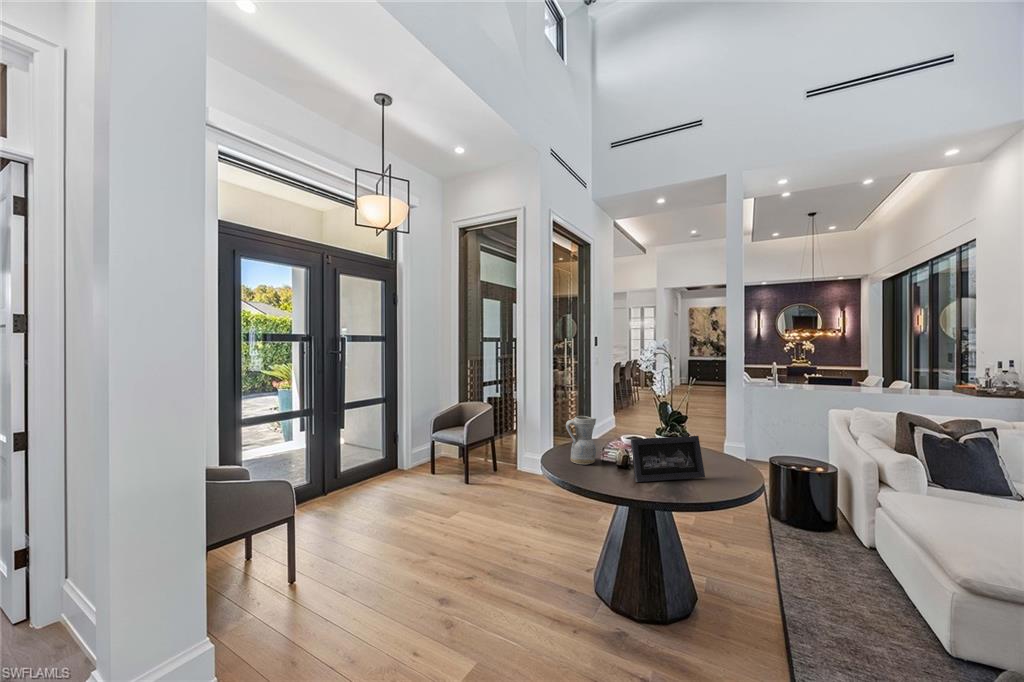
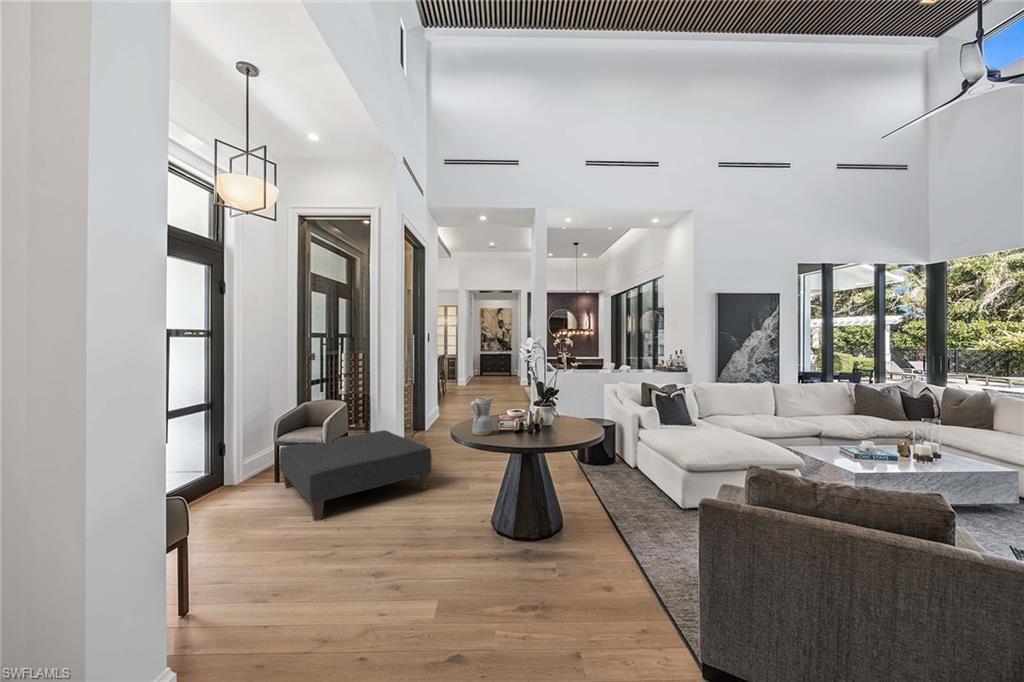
picture frame: present [631,436,705,482] -> none [525,404,569,441]
ottoman: none [424,440,555,526] -> present [280,430,432,521]

